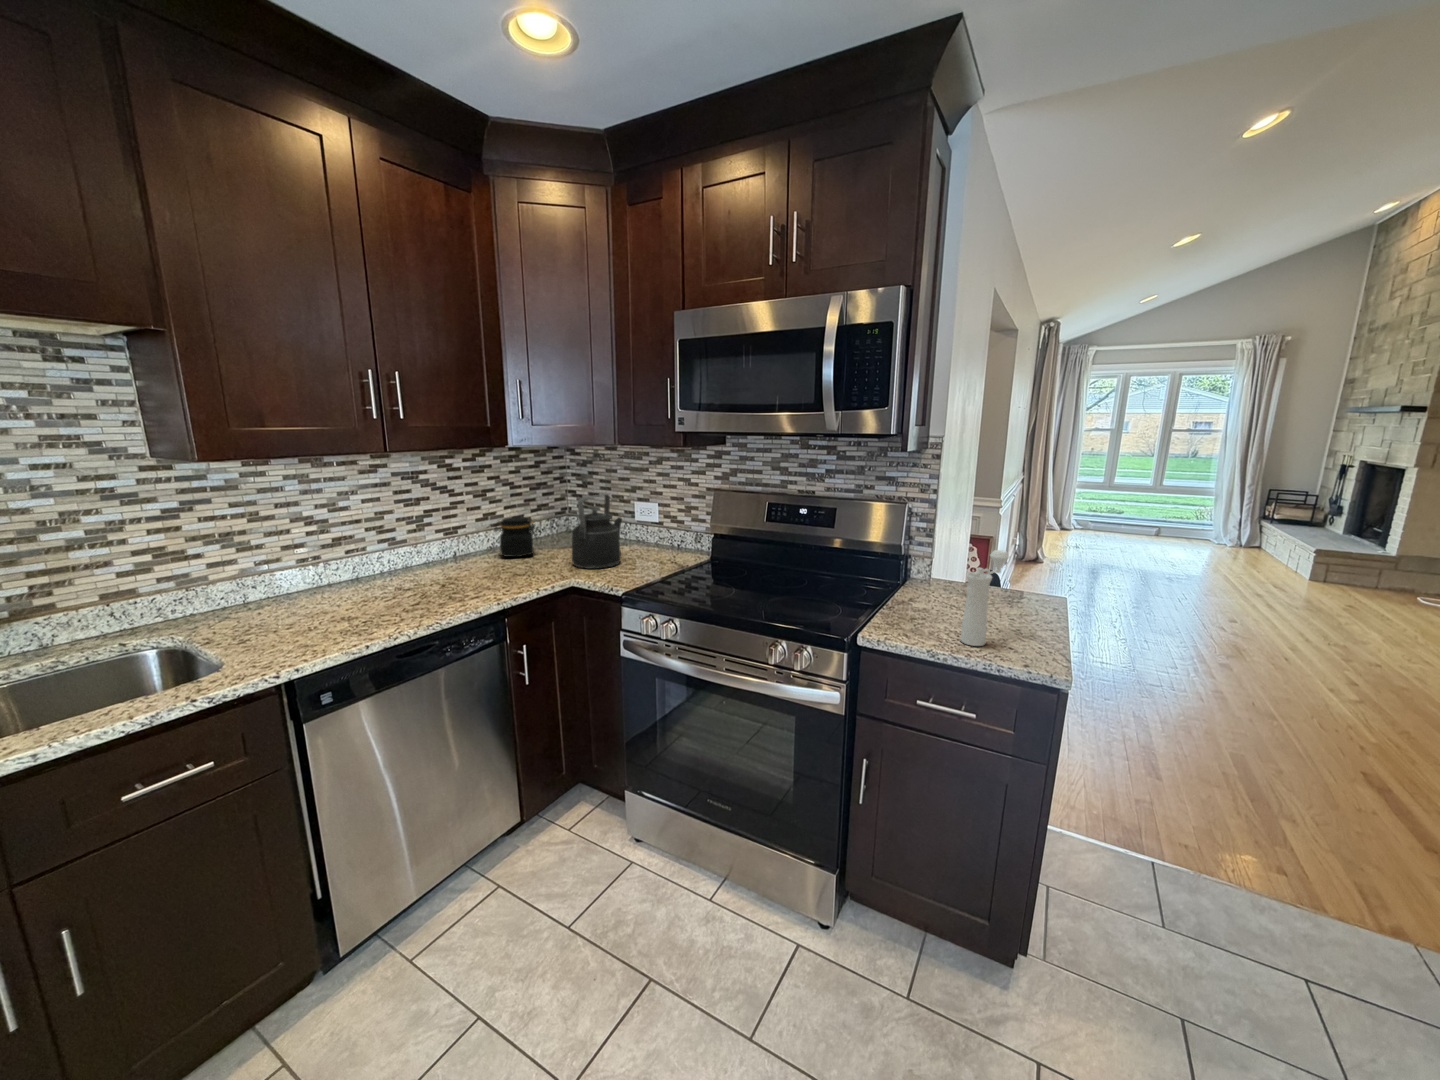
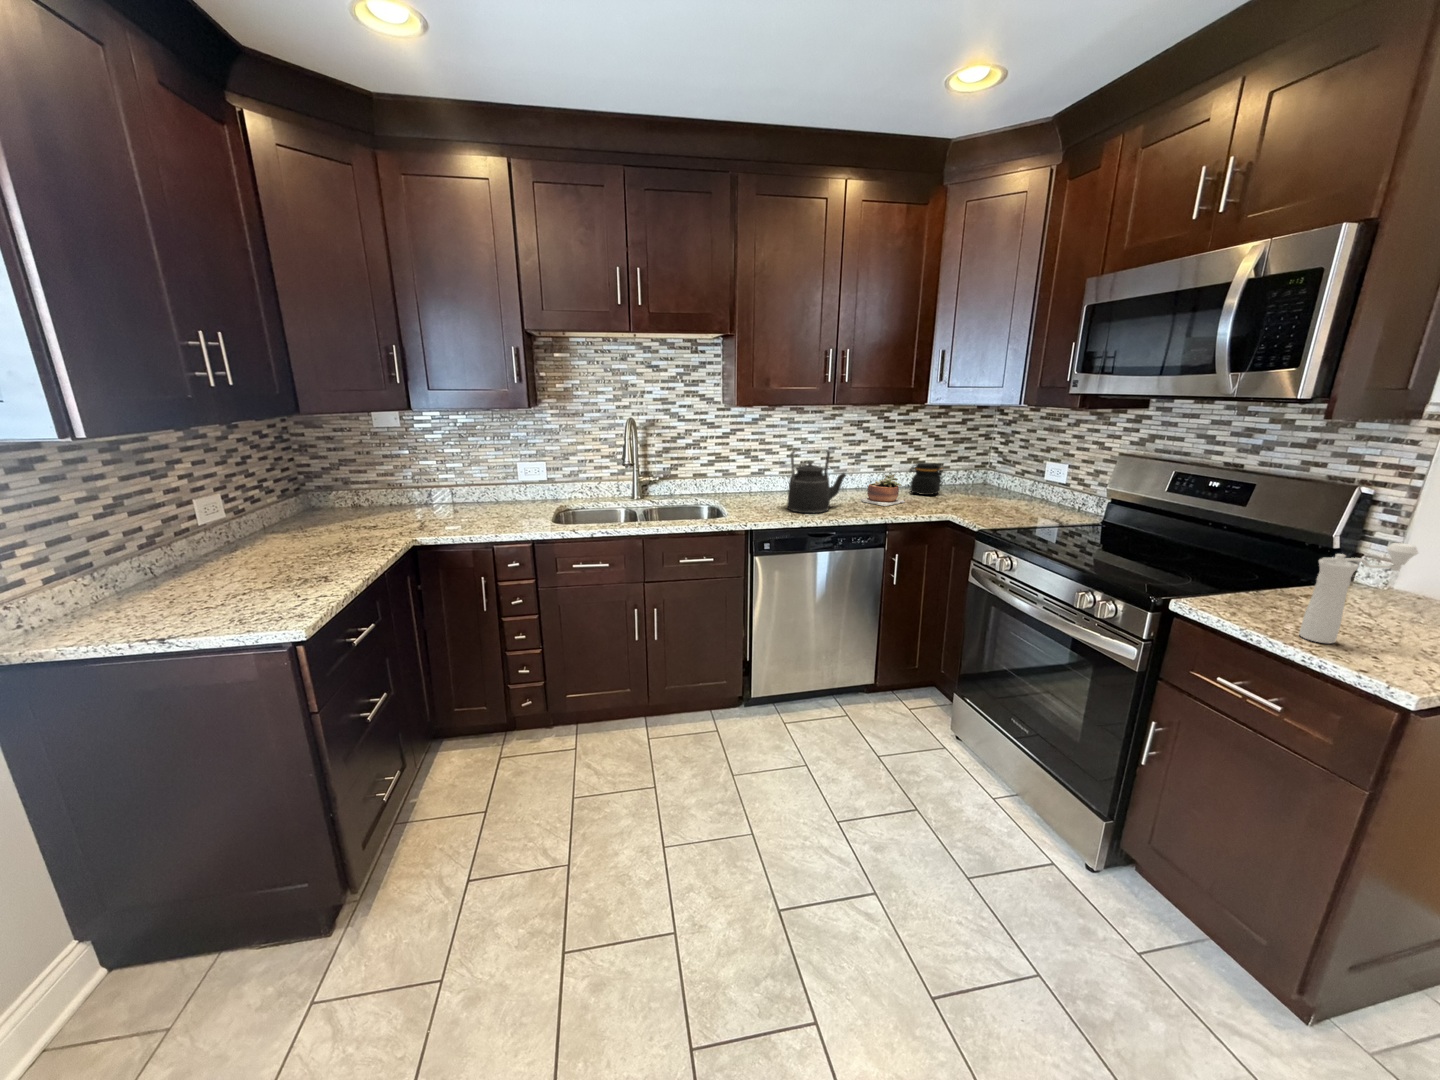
kettle: present [572,494,622,569] -> present [787,450,846,513]
succulent plant: none [446,539,507,583] -> present [860,474,905,506]

